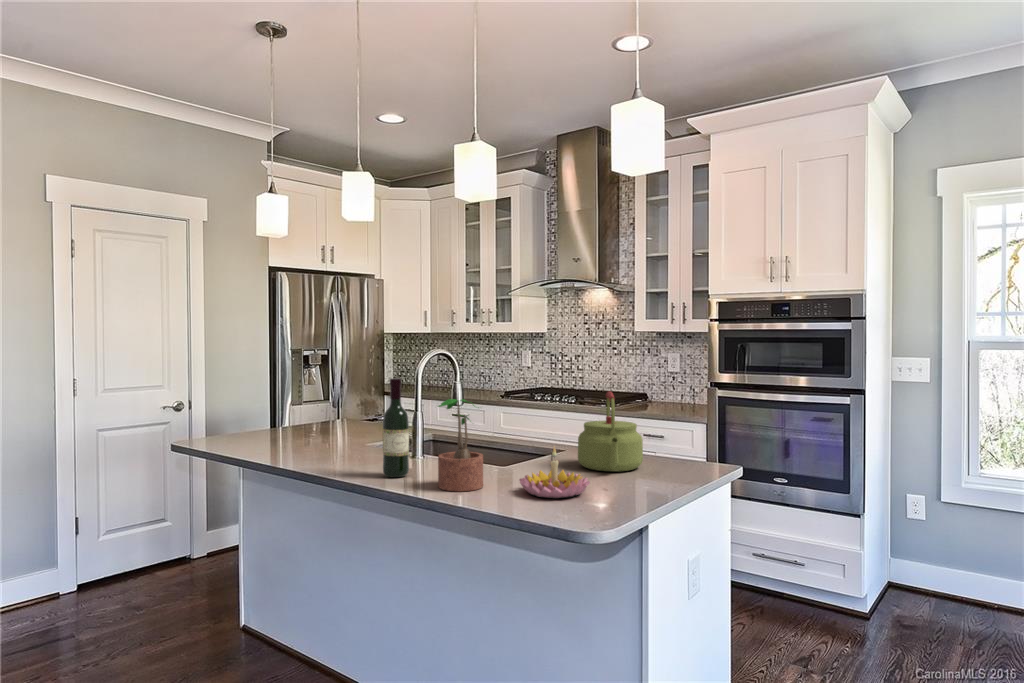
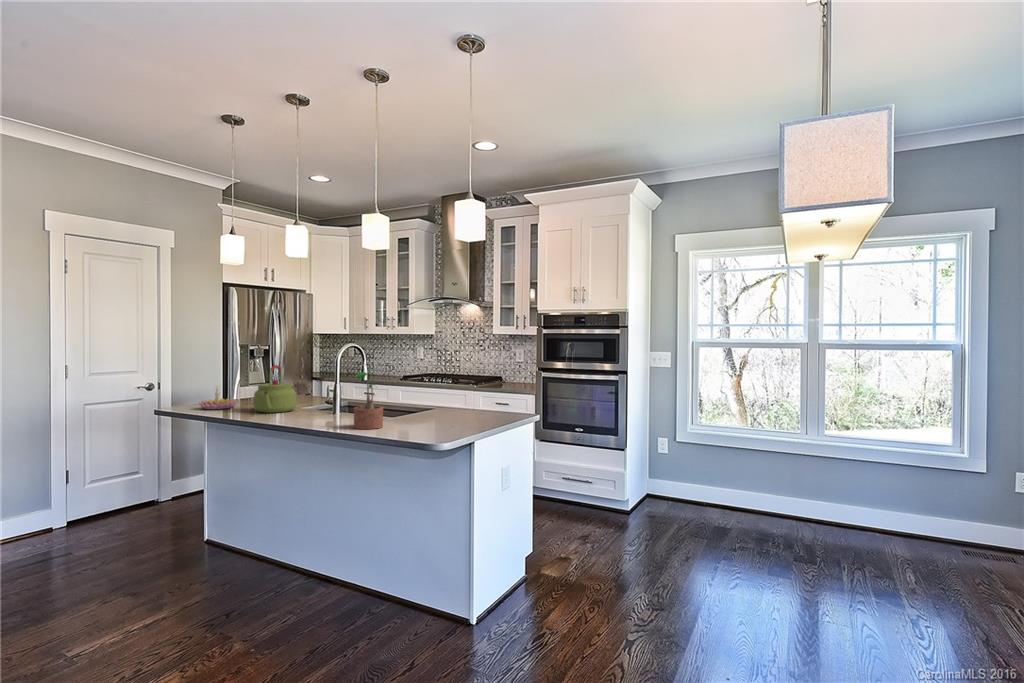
wine bottle: present [383,378,409,477] -> none [317,360,334,423]
kettle: present [578,391,643,472] -> present [254,365,296,413]
candle holder: present [519,447,590,499] -> present [199,386,238,410]

